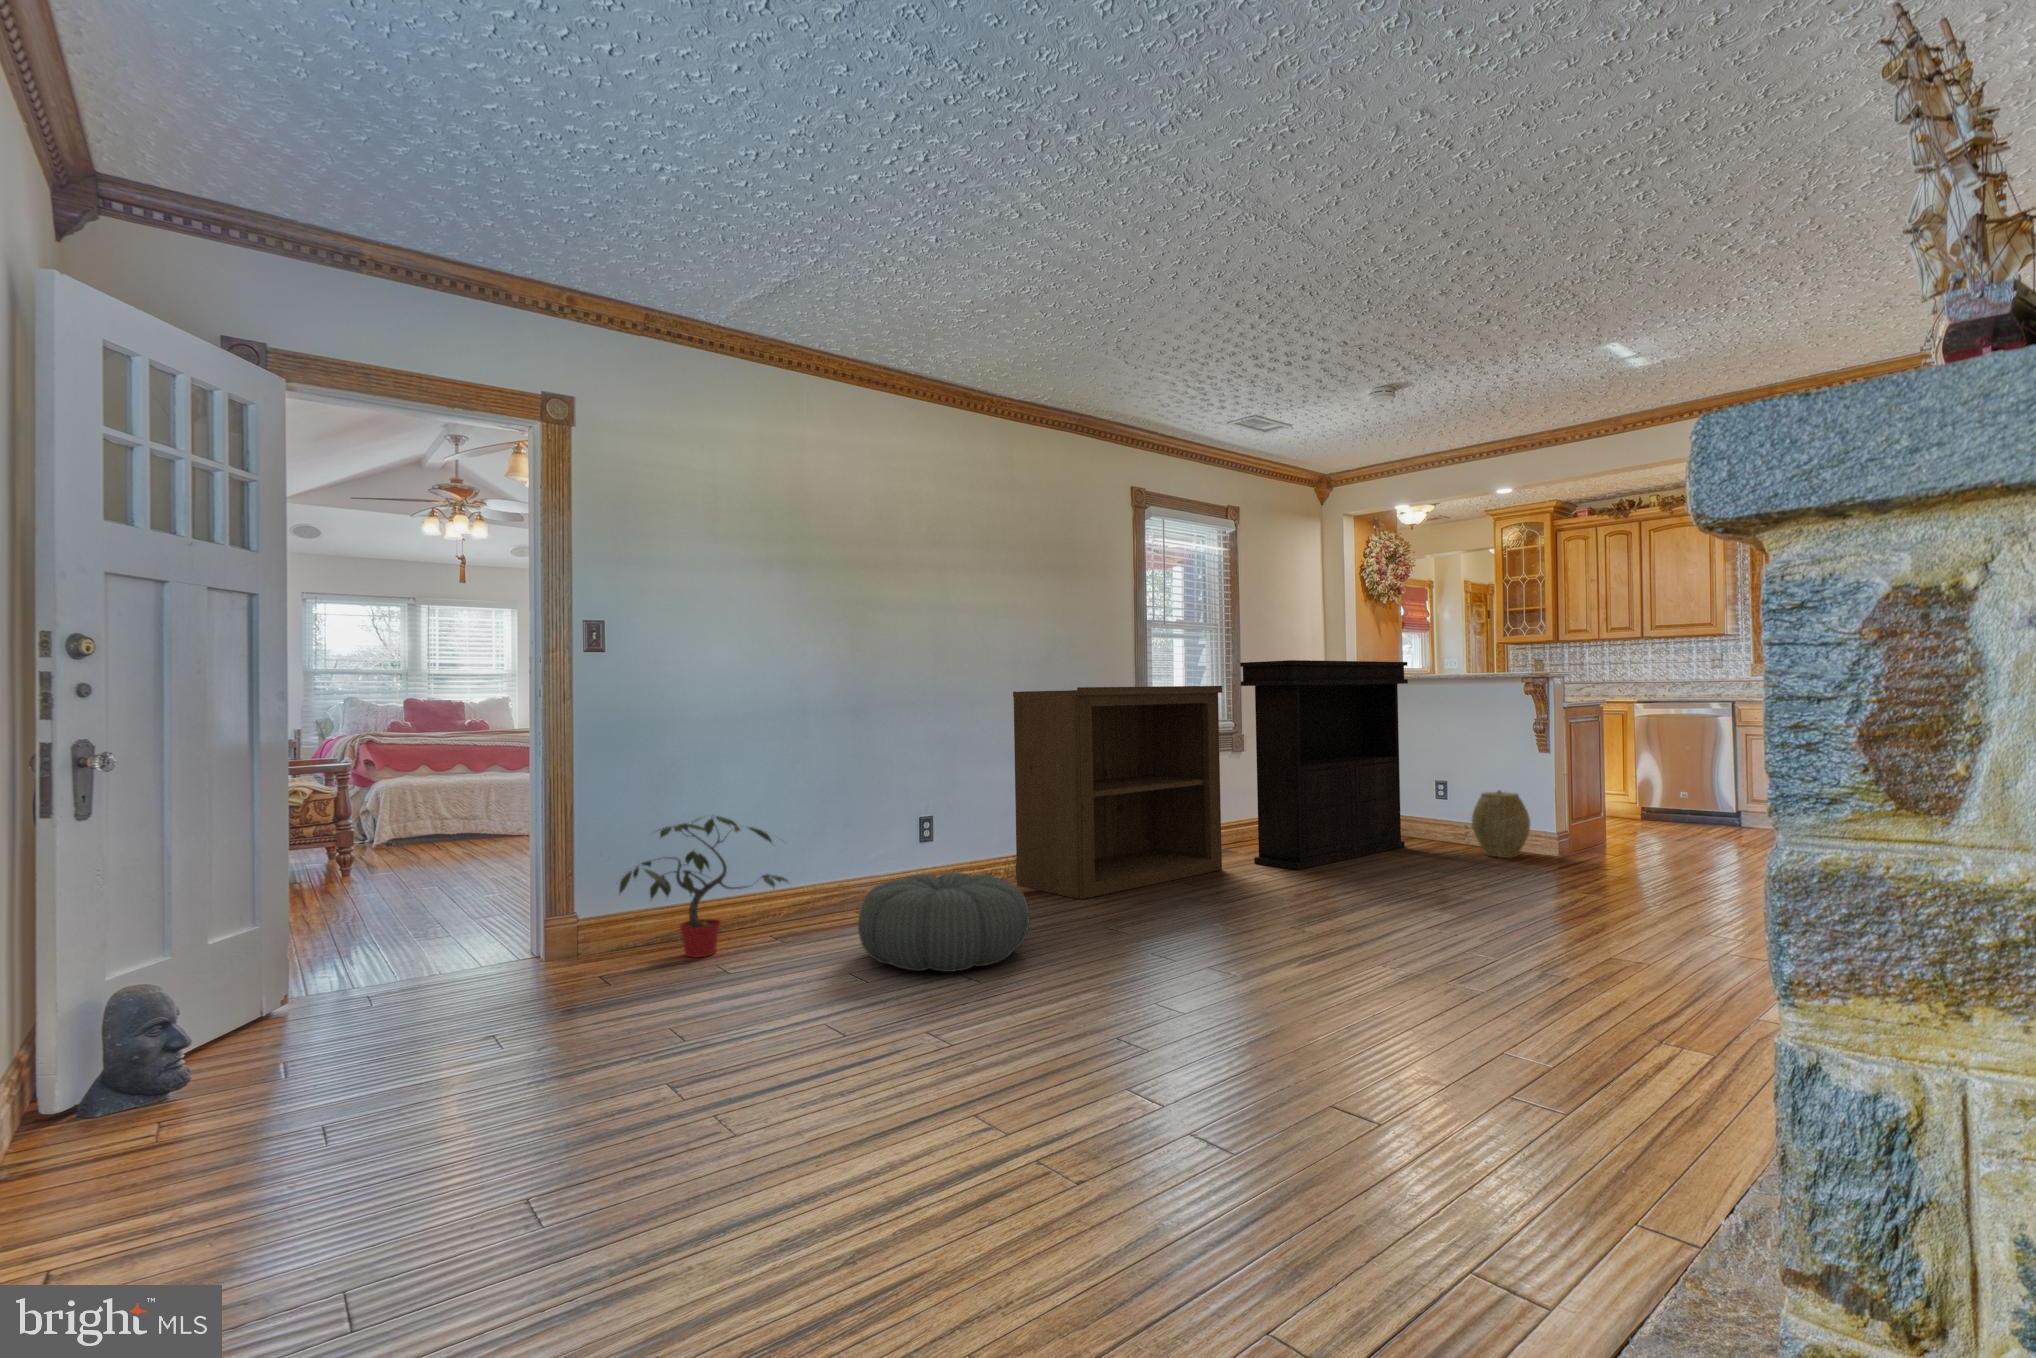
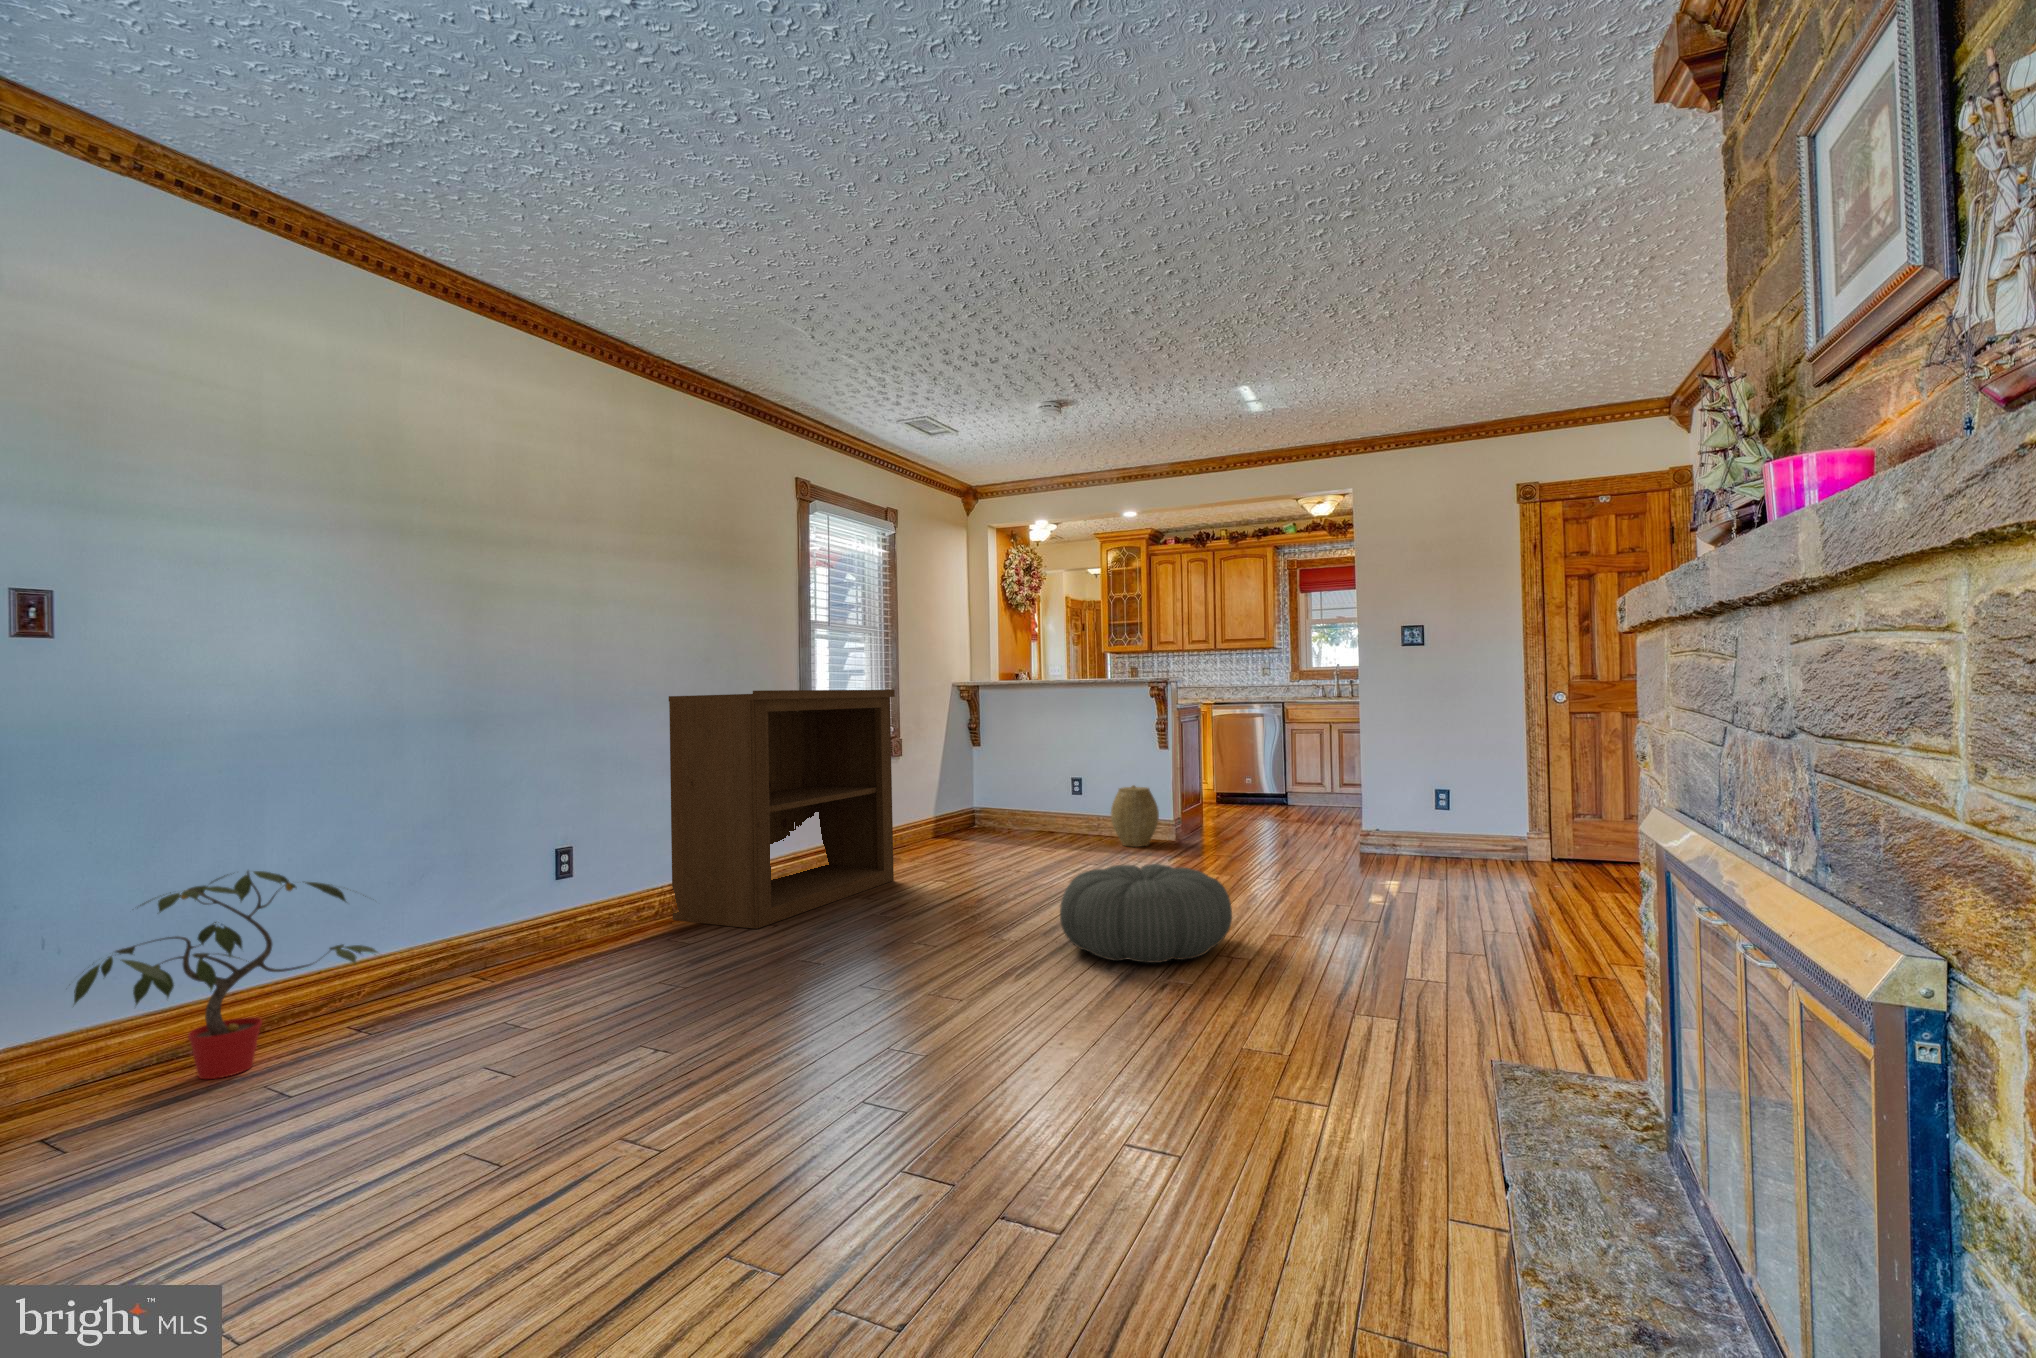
console table: present [1240,660,1408,870] -> none [909,664,1054,874]
pouf: present [858,872,1030,972] -> present [1060,864,1232,963]

